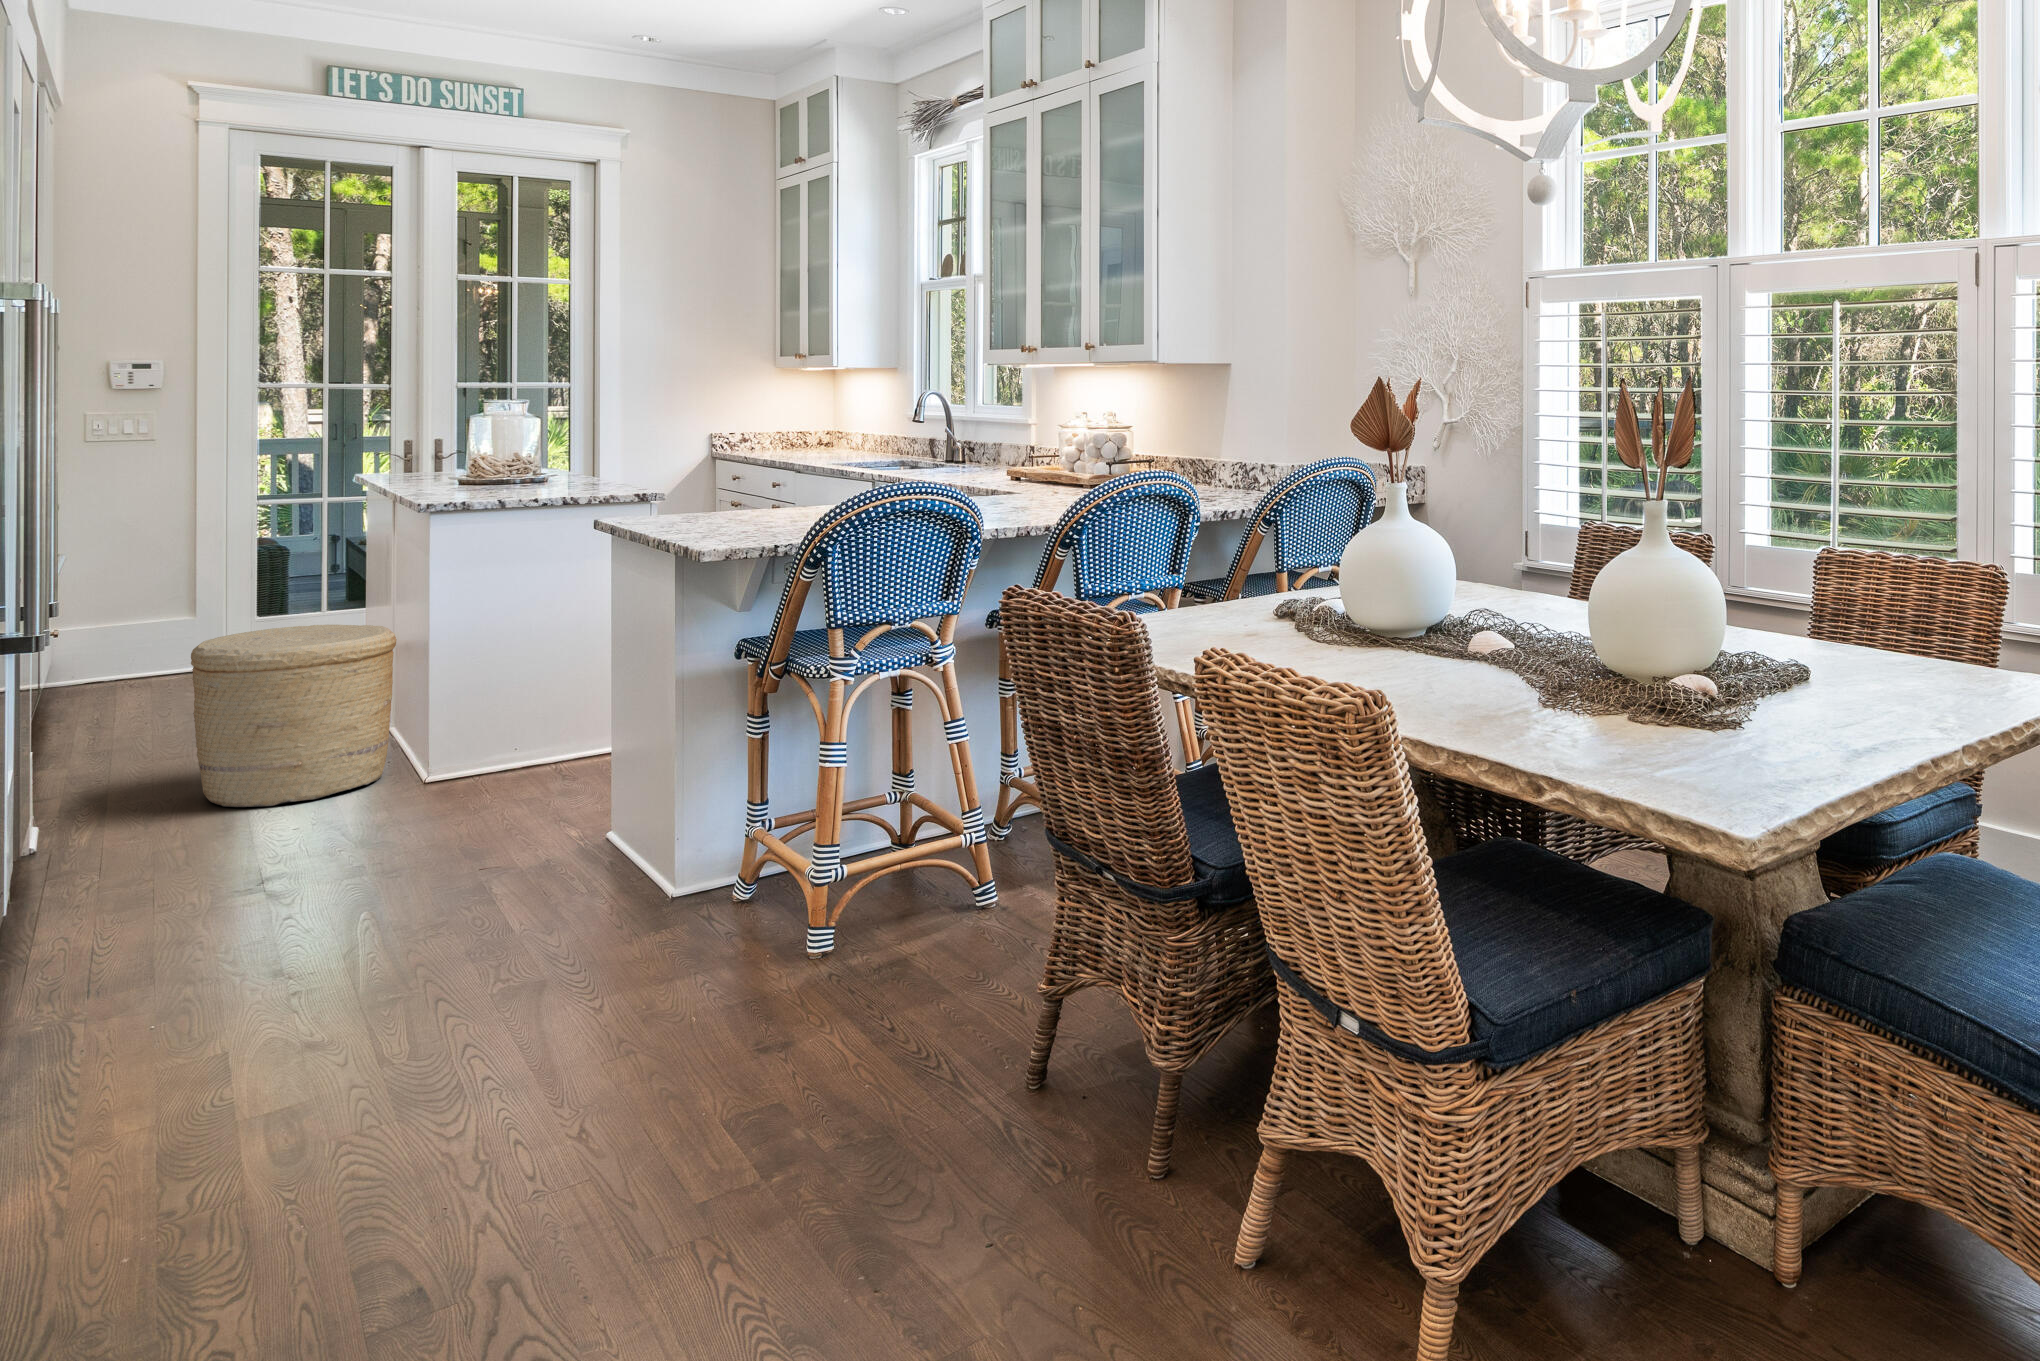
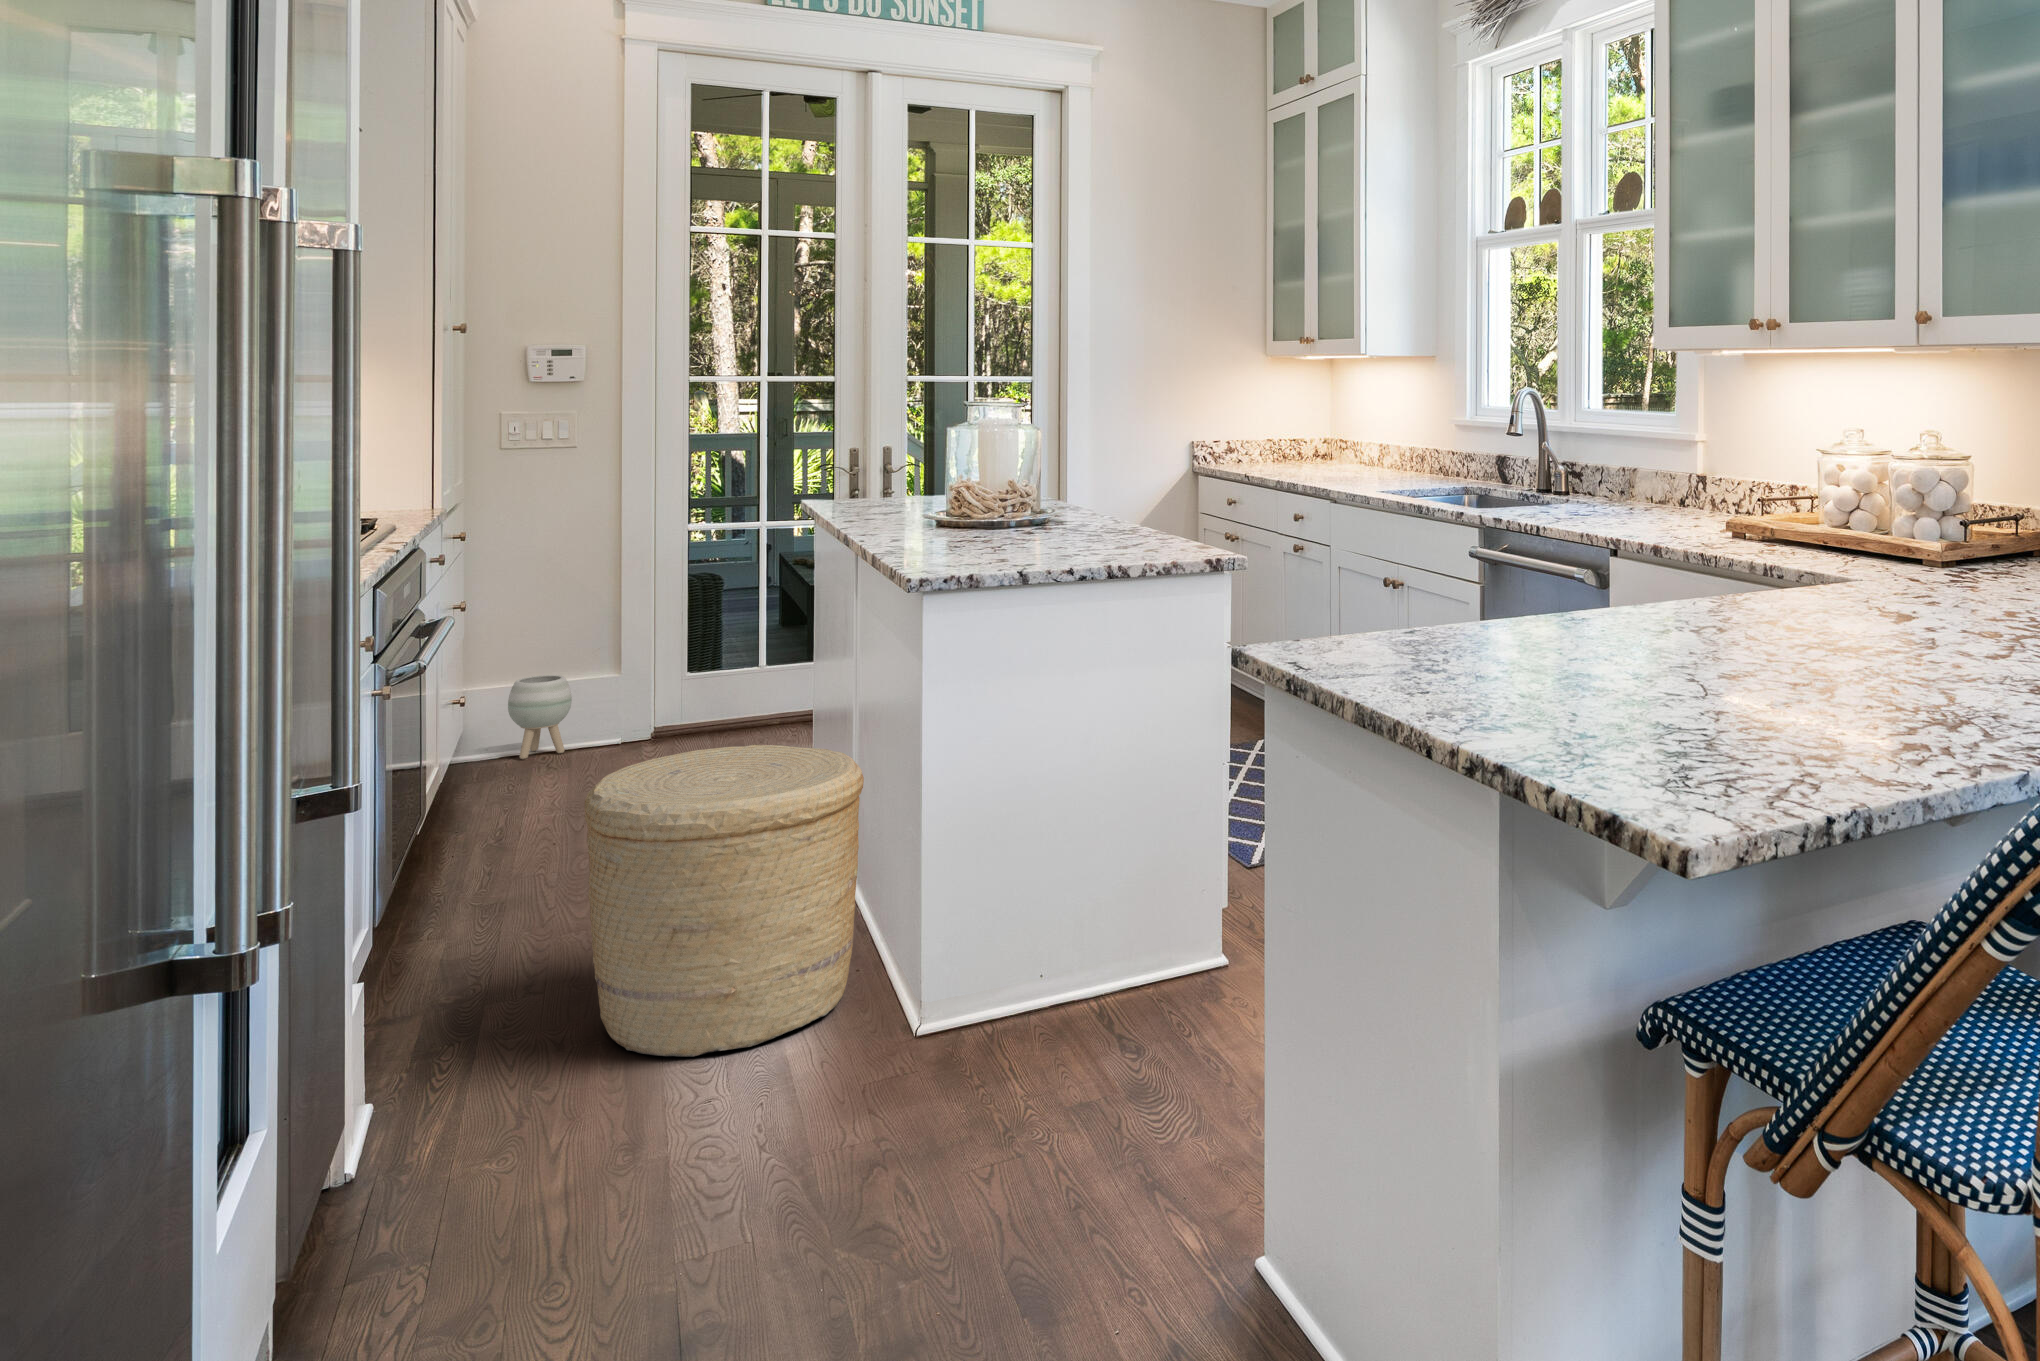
planter: none [95,620,153,684] -> present [508,675,572,759]

